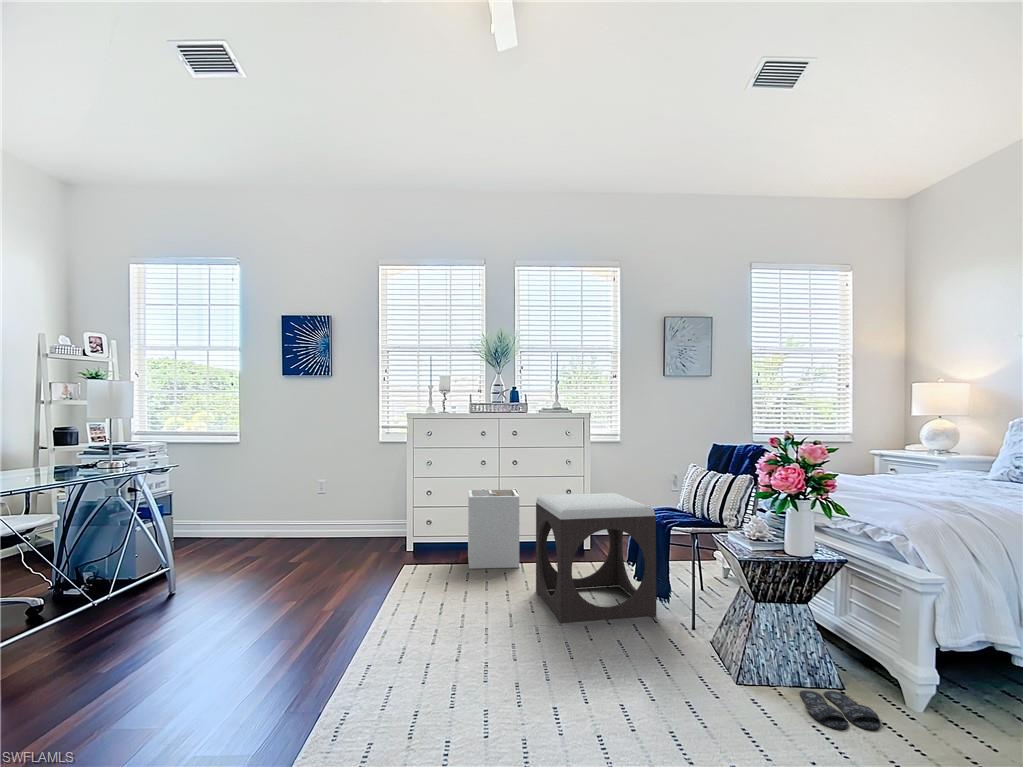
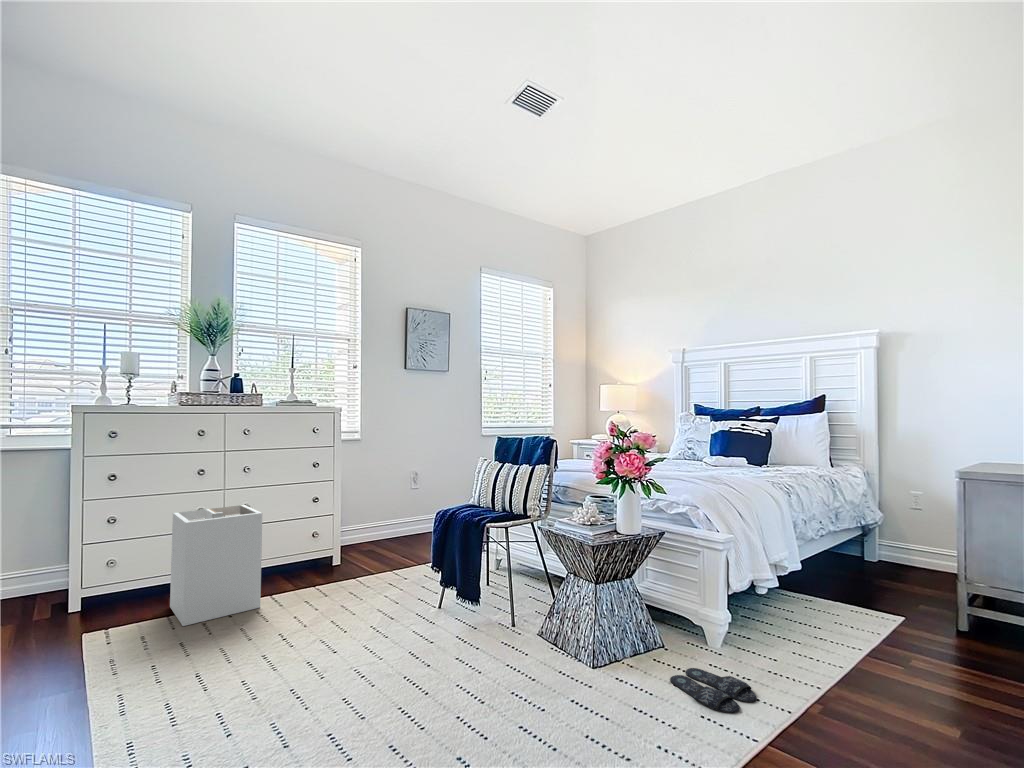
footstool: present [536,493,656,623] -> none [306,495,472,676]

